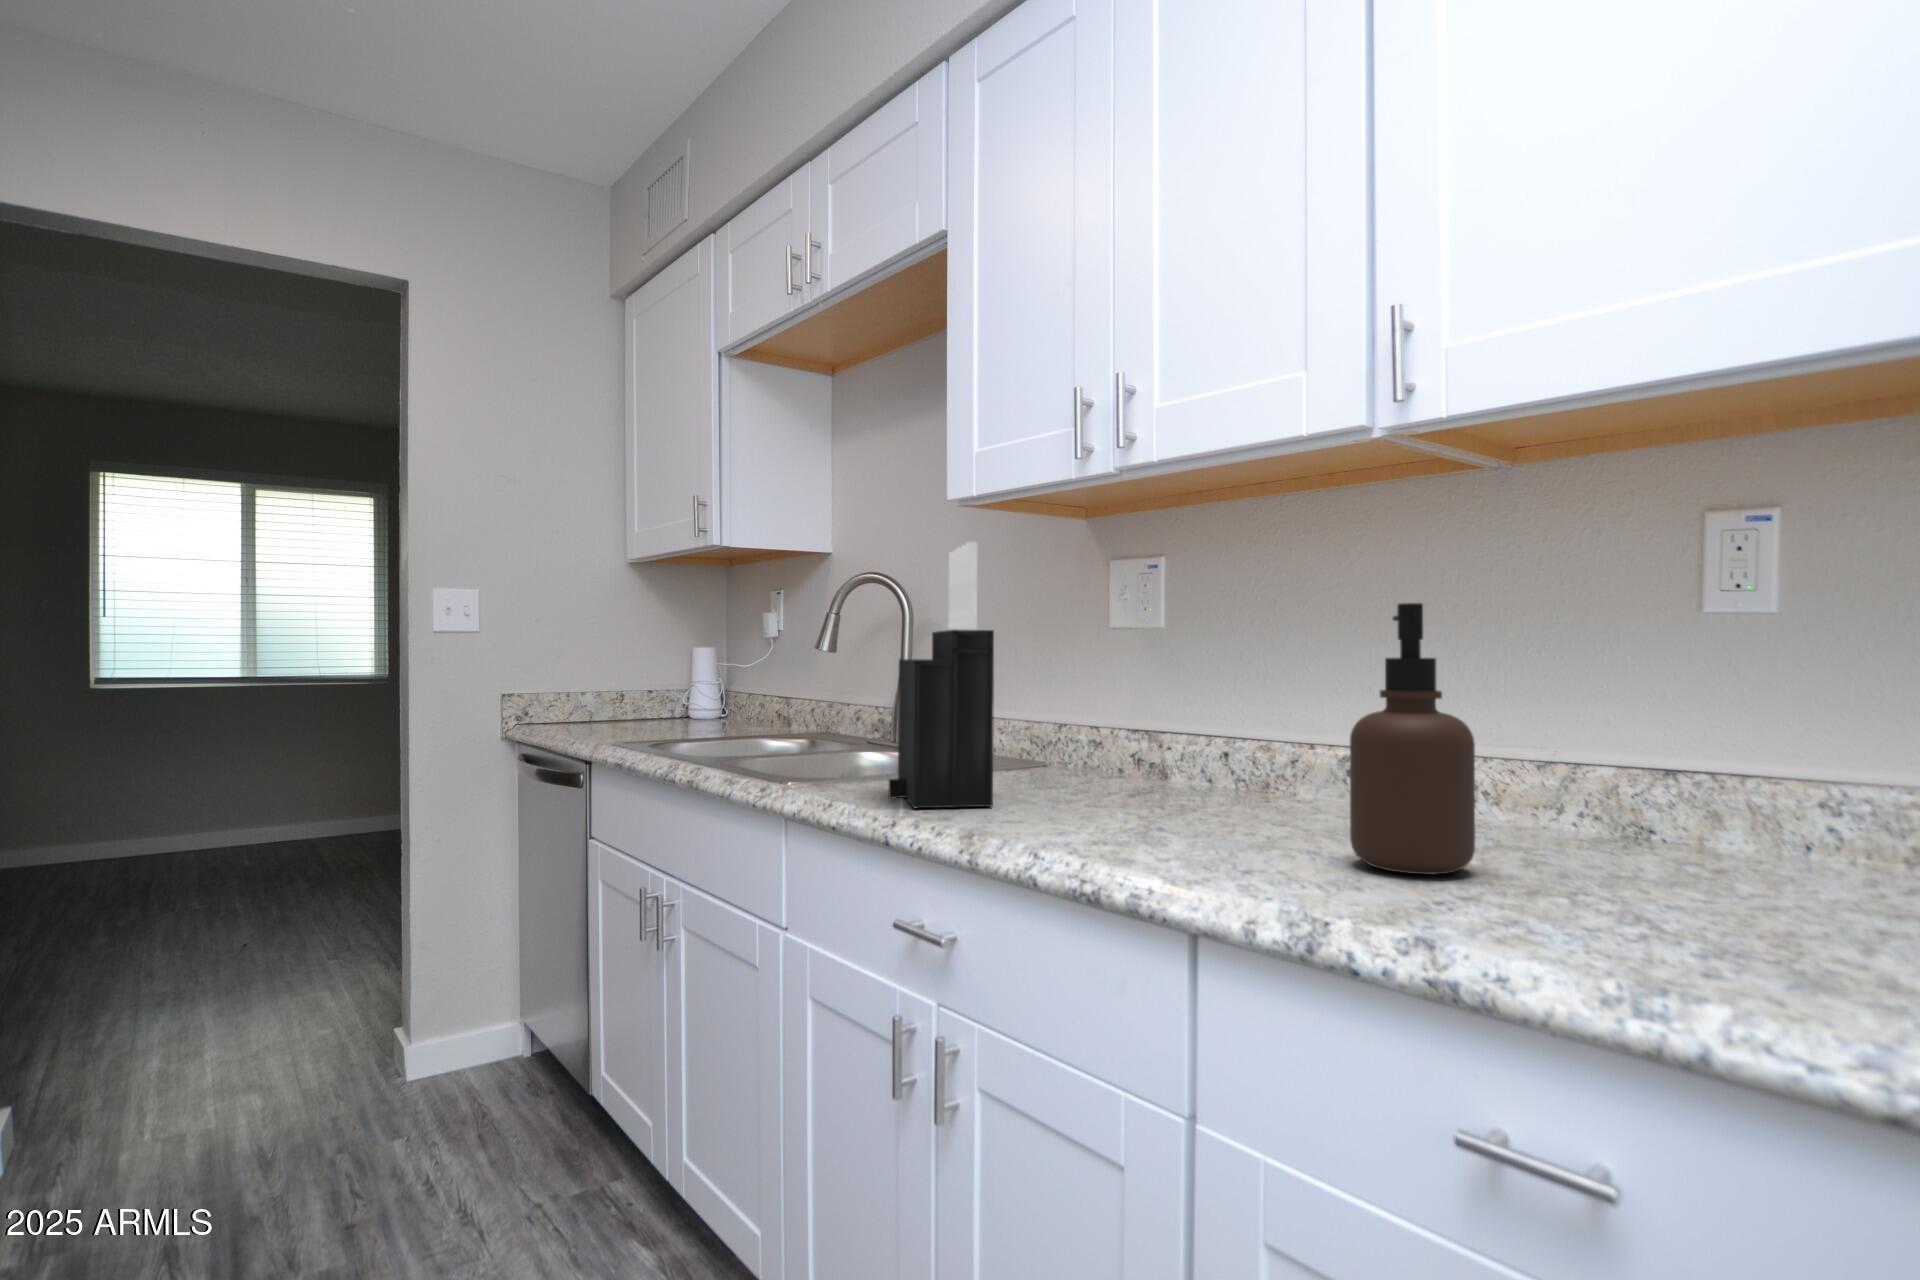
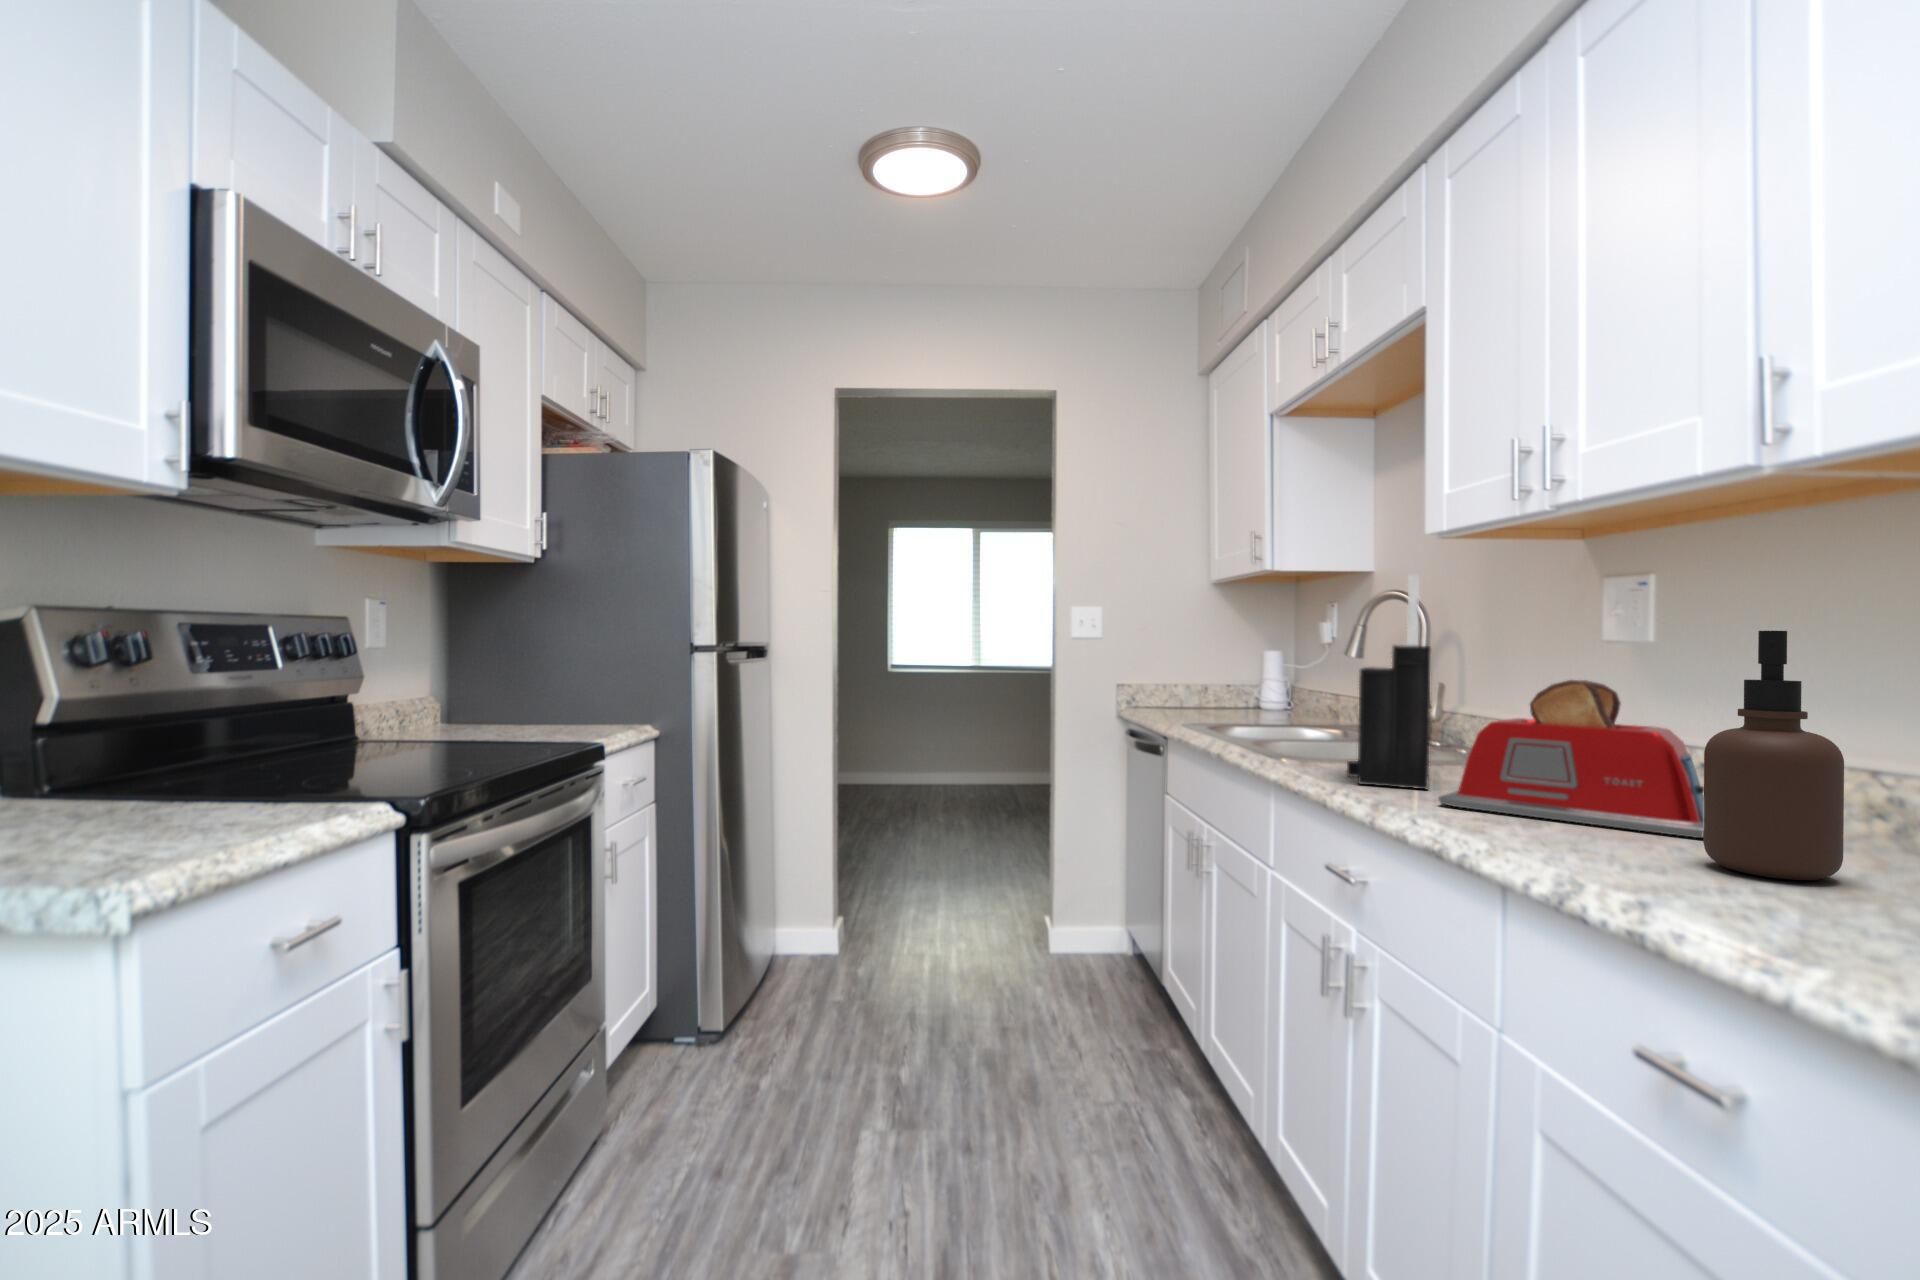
toaster: none [1031,666,1315,834] -> present [1439,680,1704,838]

